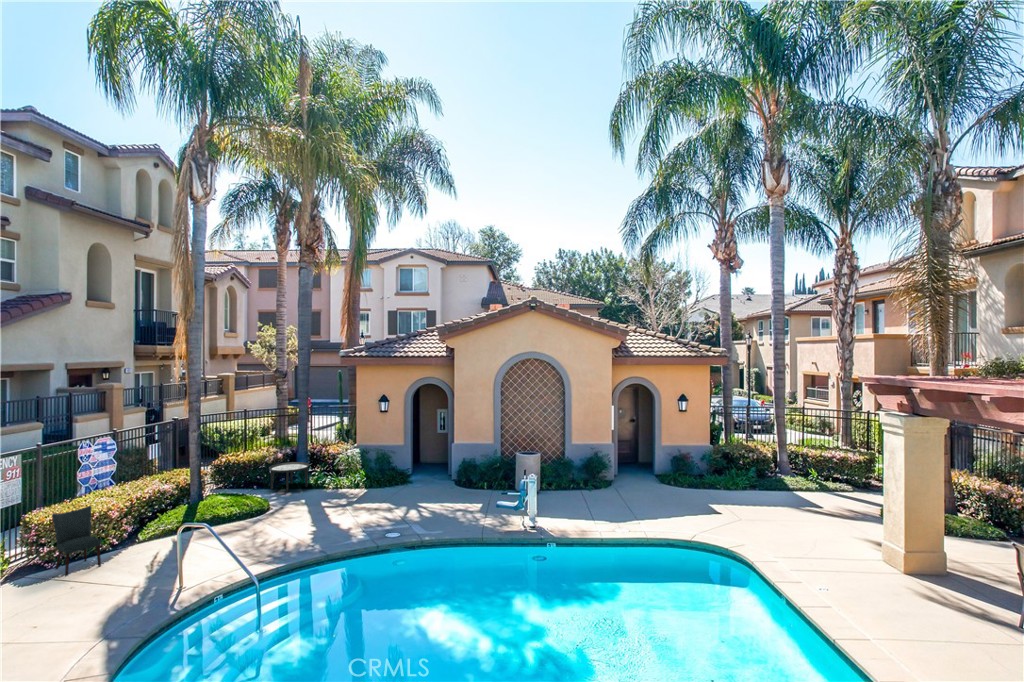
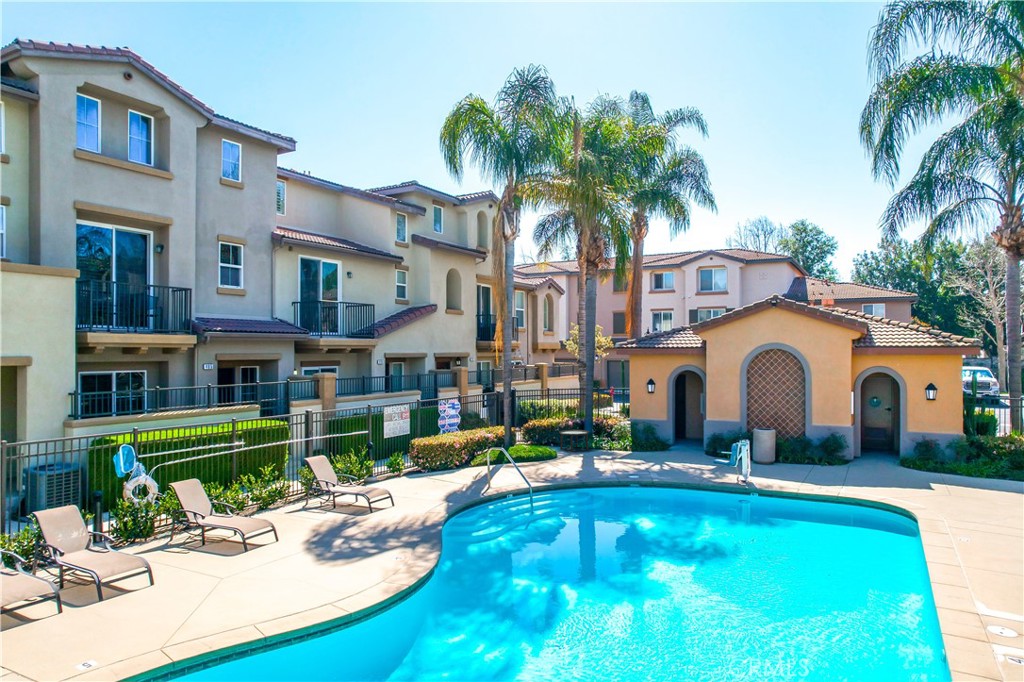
chair: present [52,506,101,576] -> none [425,435,450,474]

